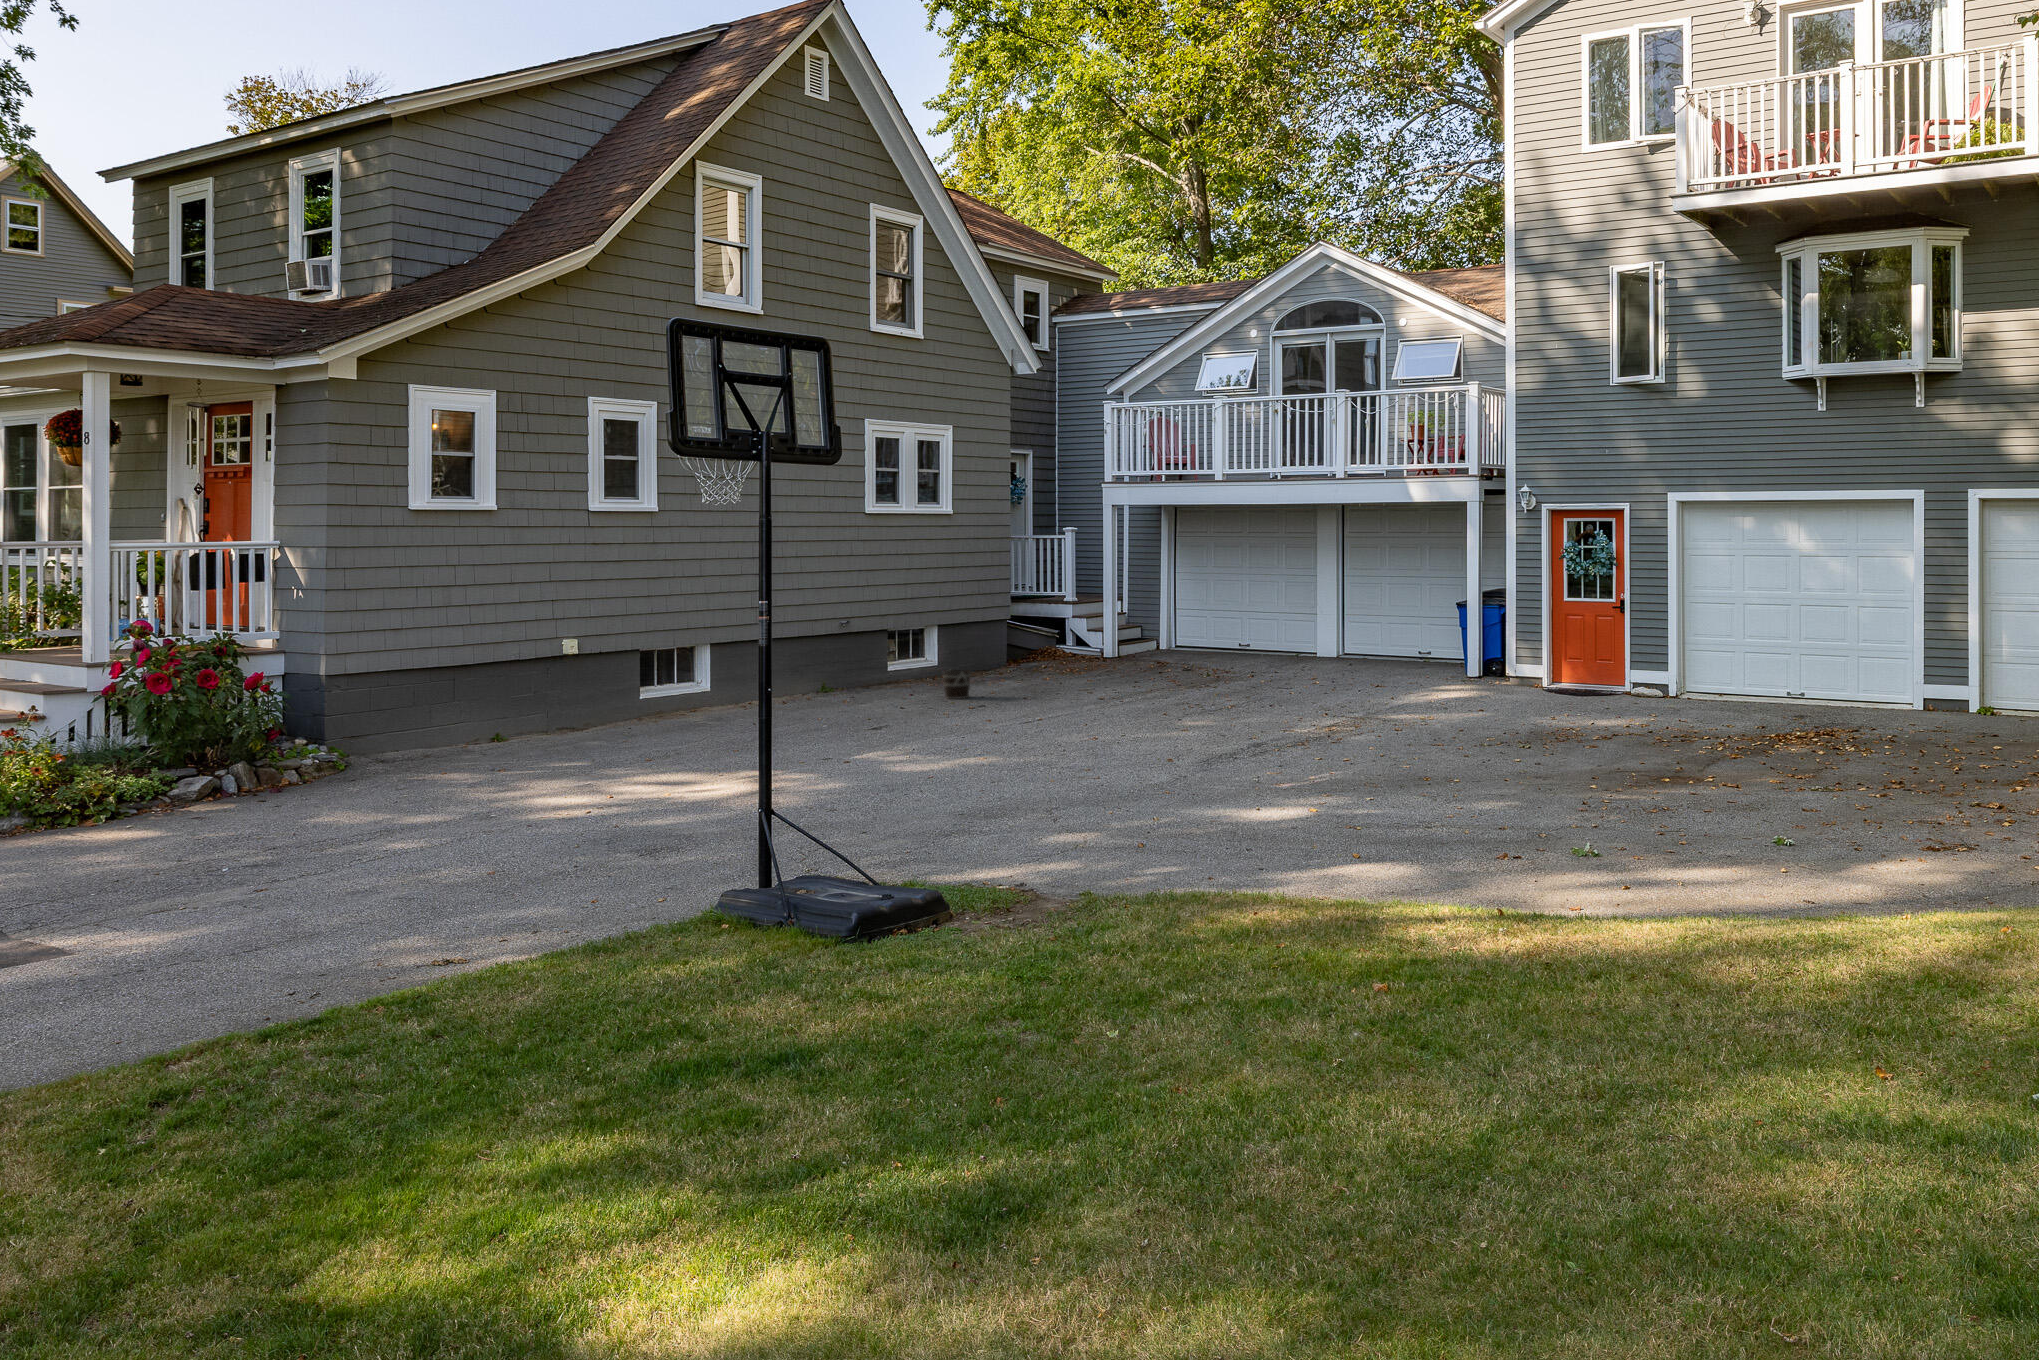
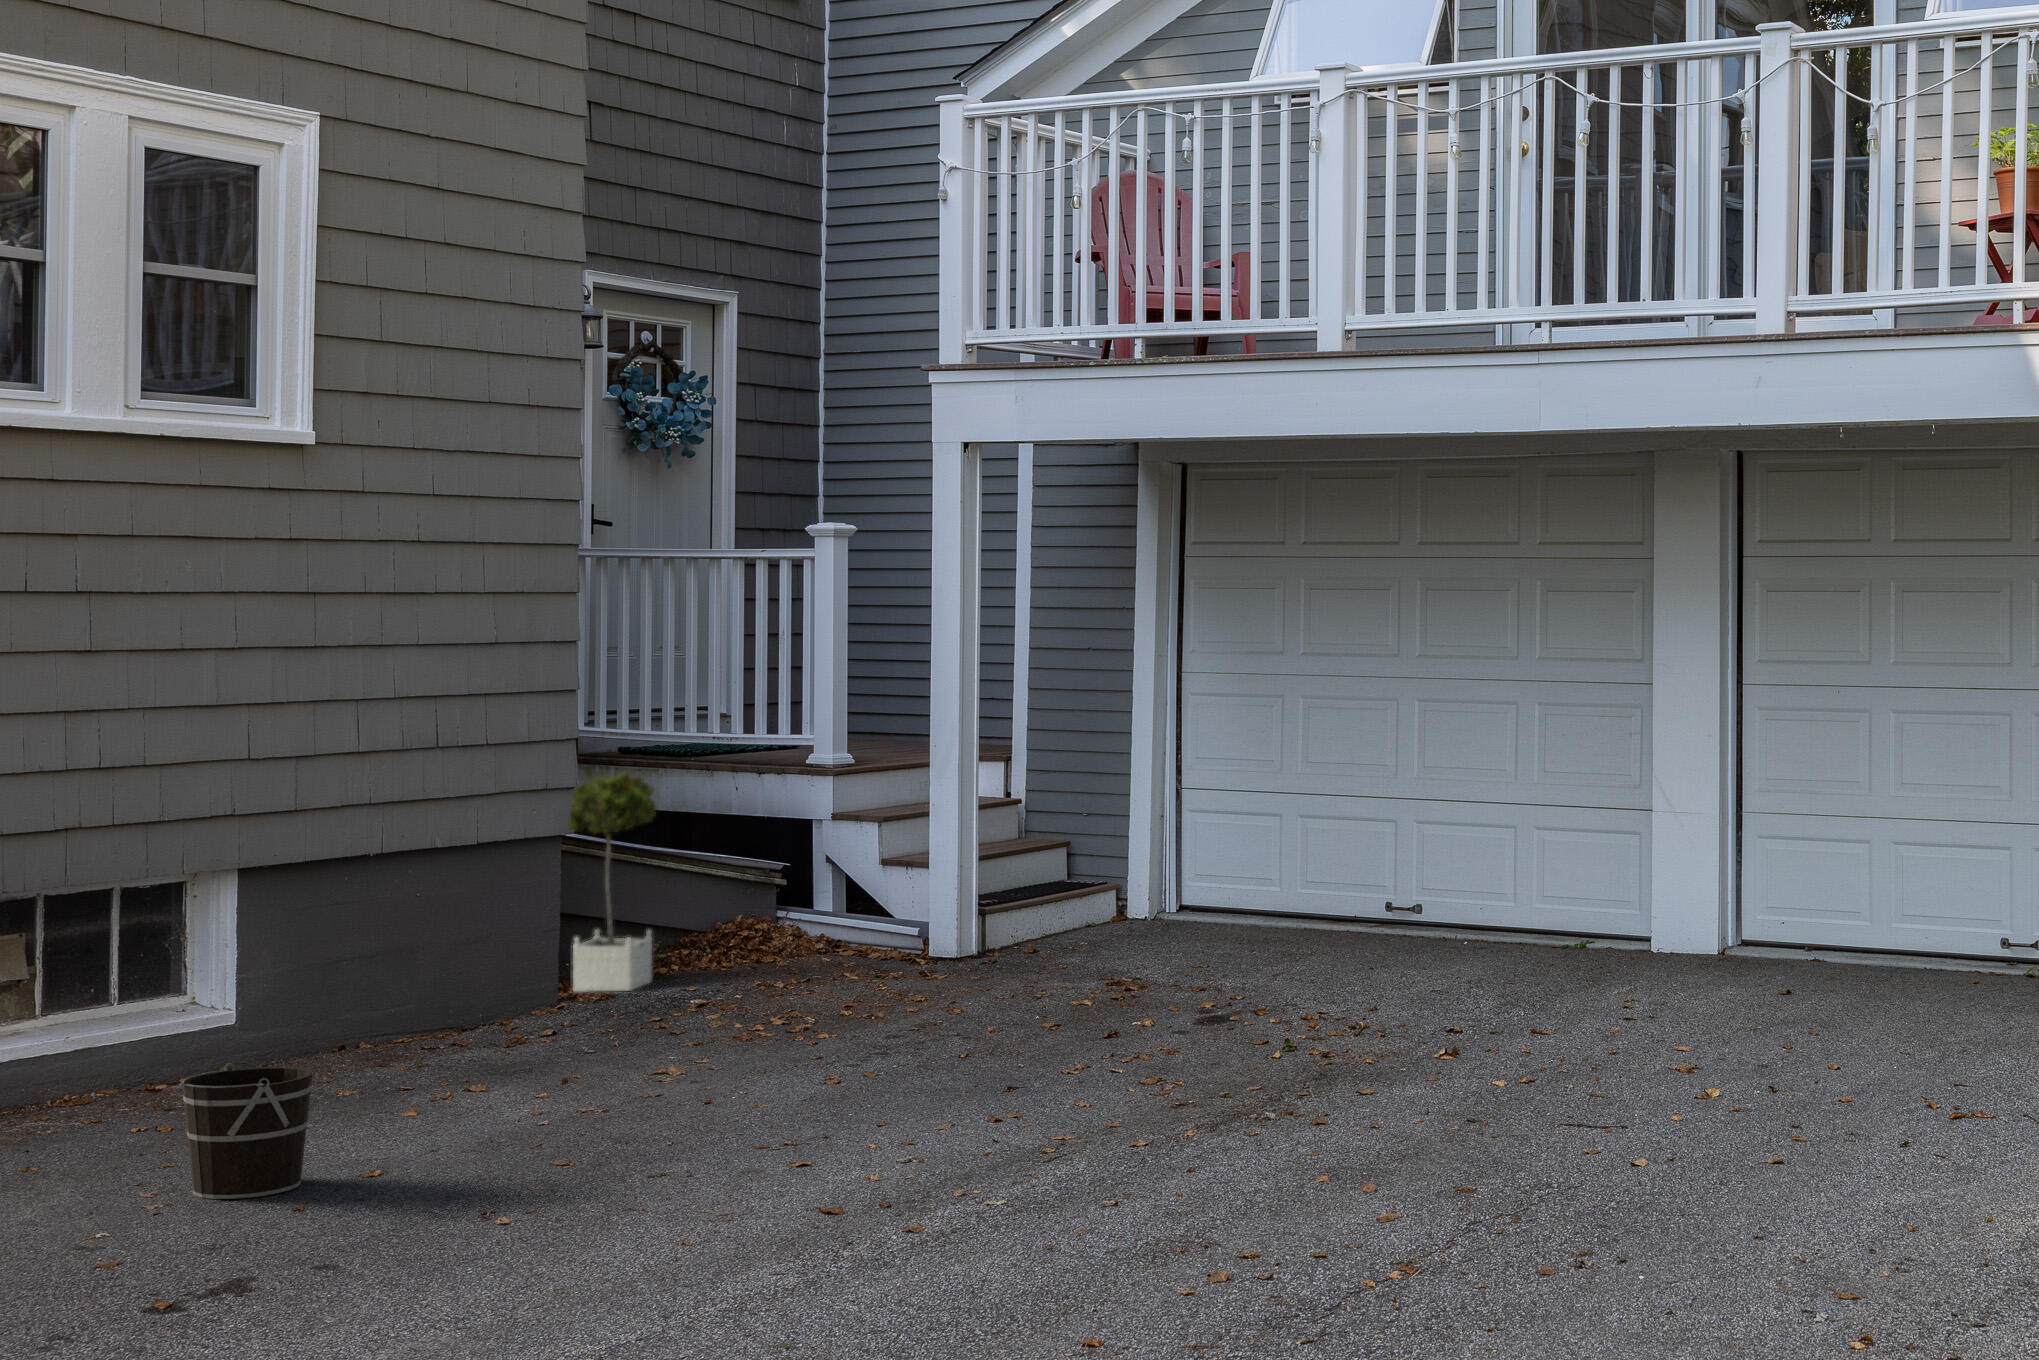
potted tree: none [1002,602,1028,665] -> present [568,772,656,992]

